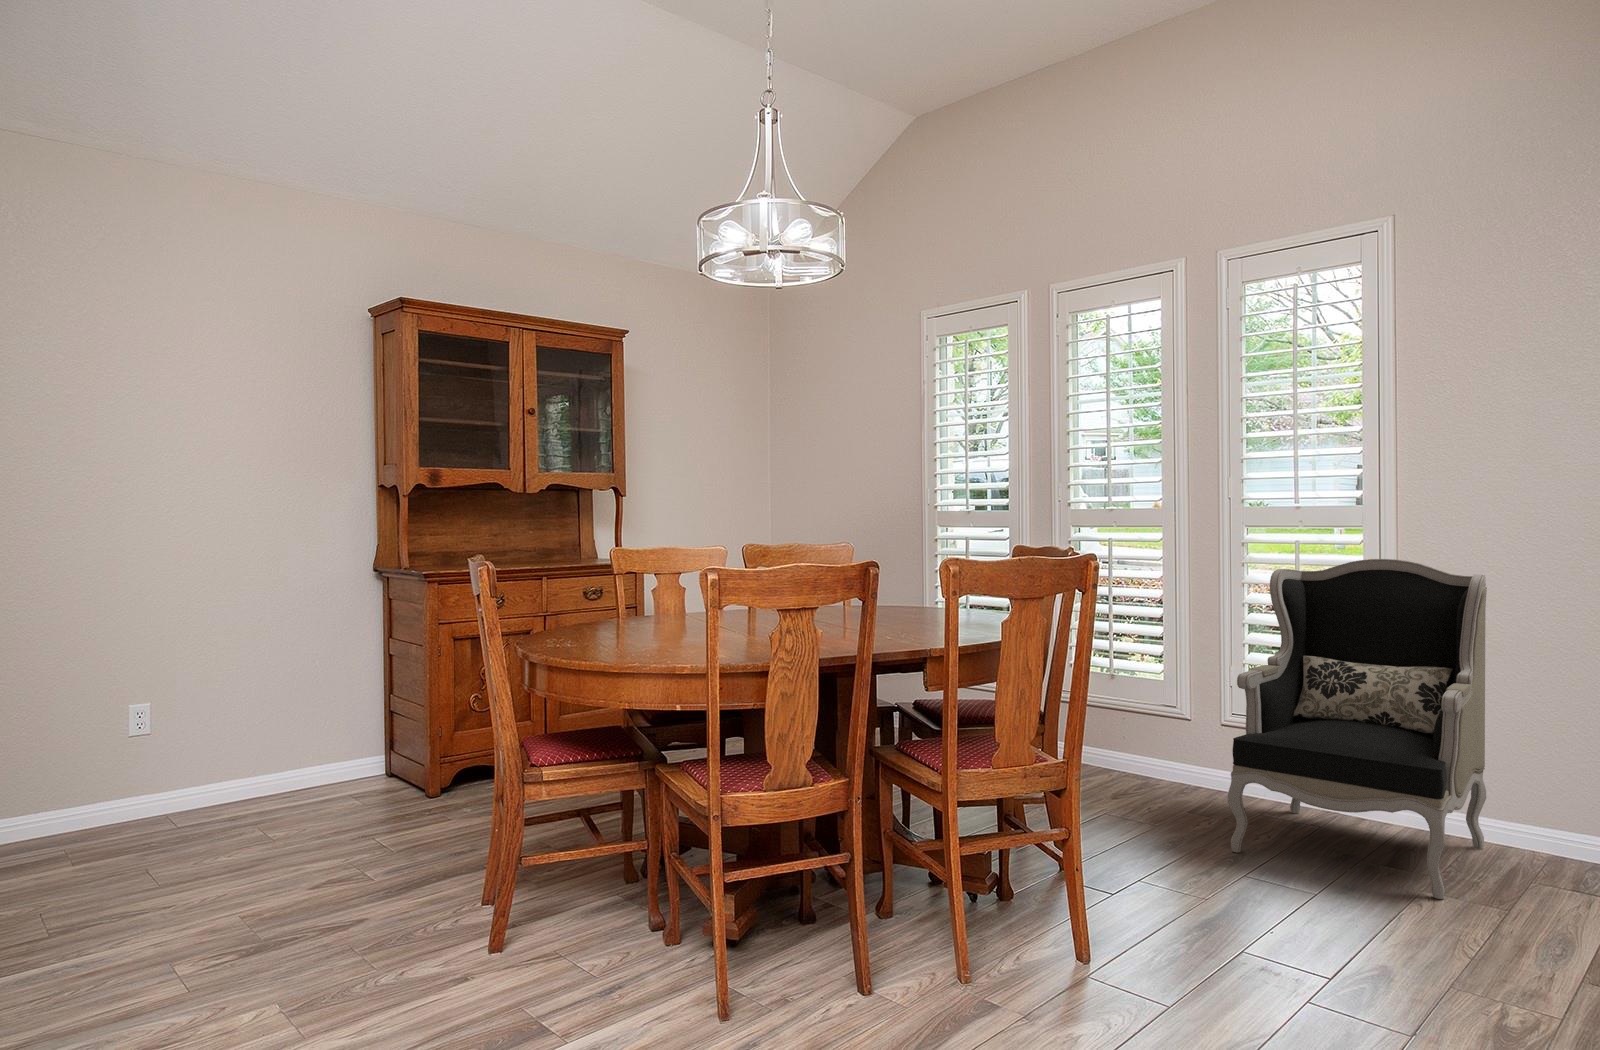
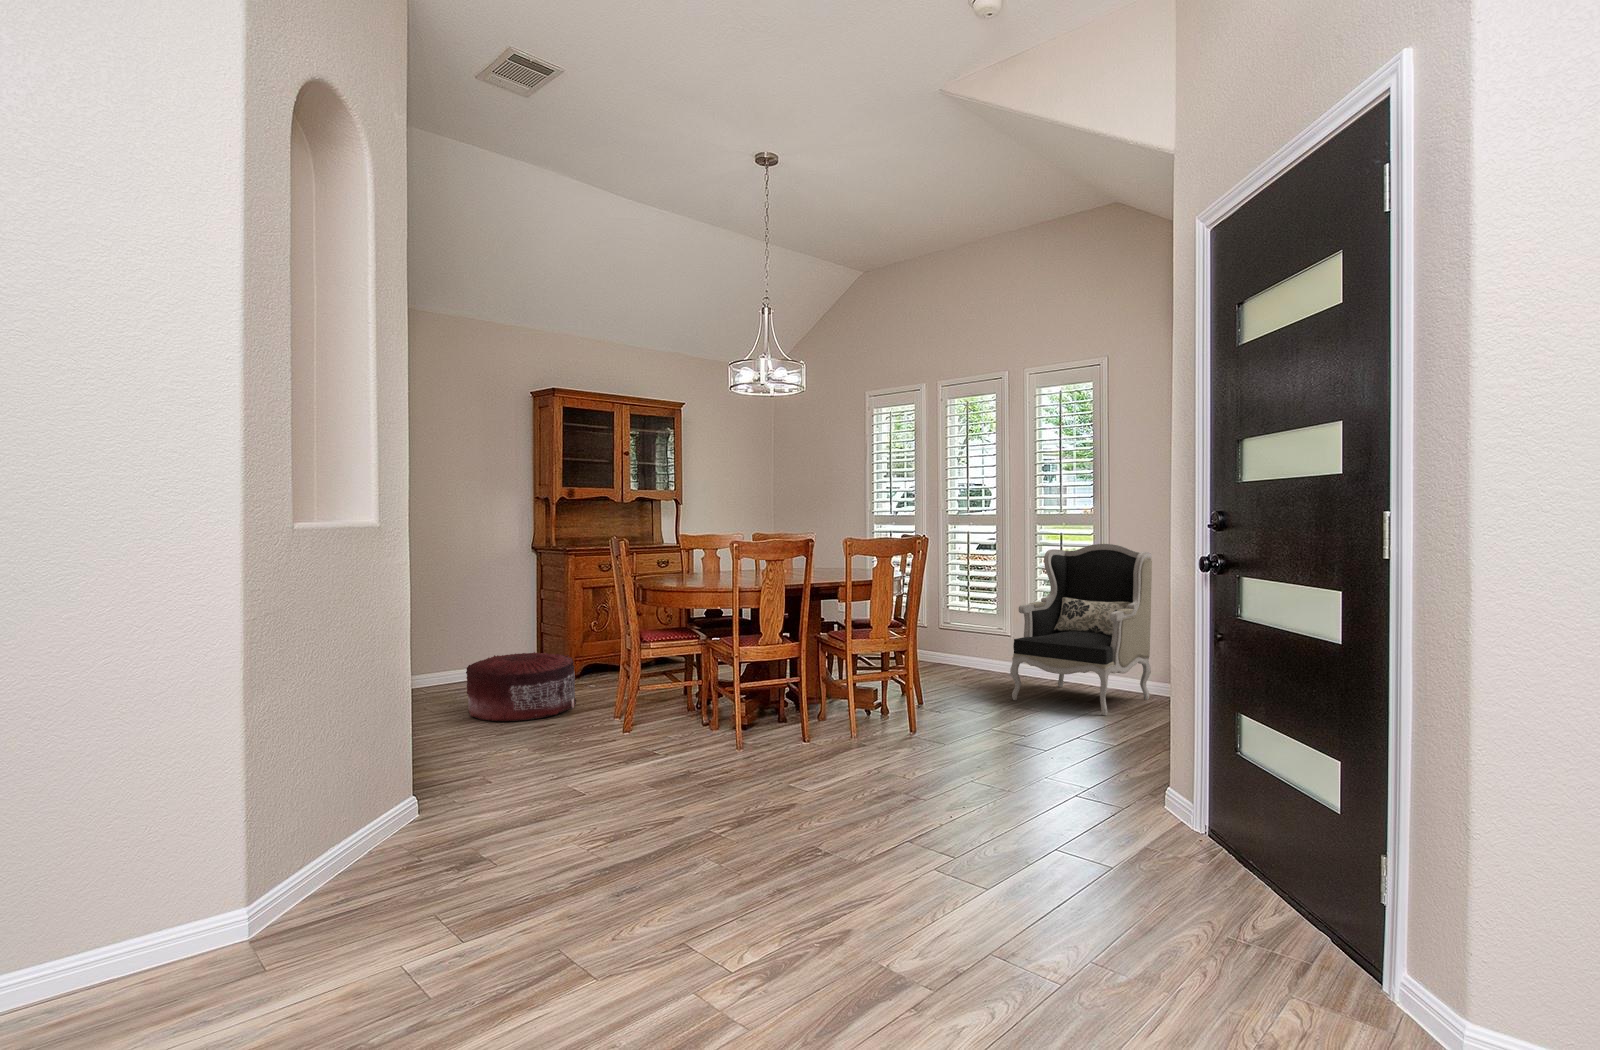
pouf: none [184,768,416,929] -> present [466,652,576,721]

